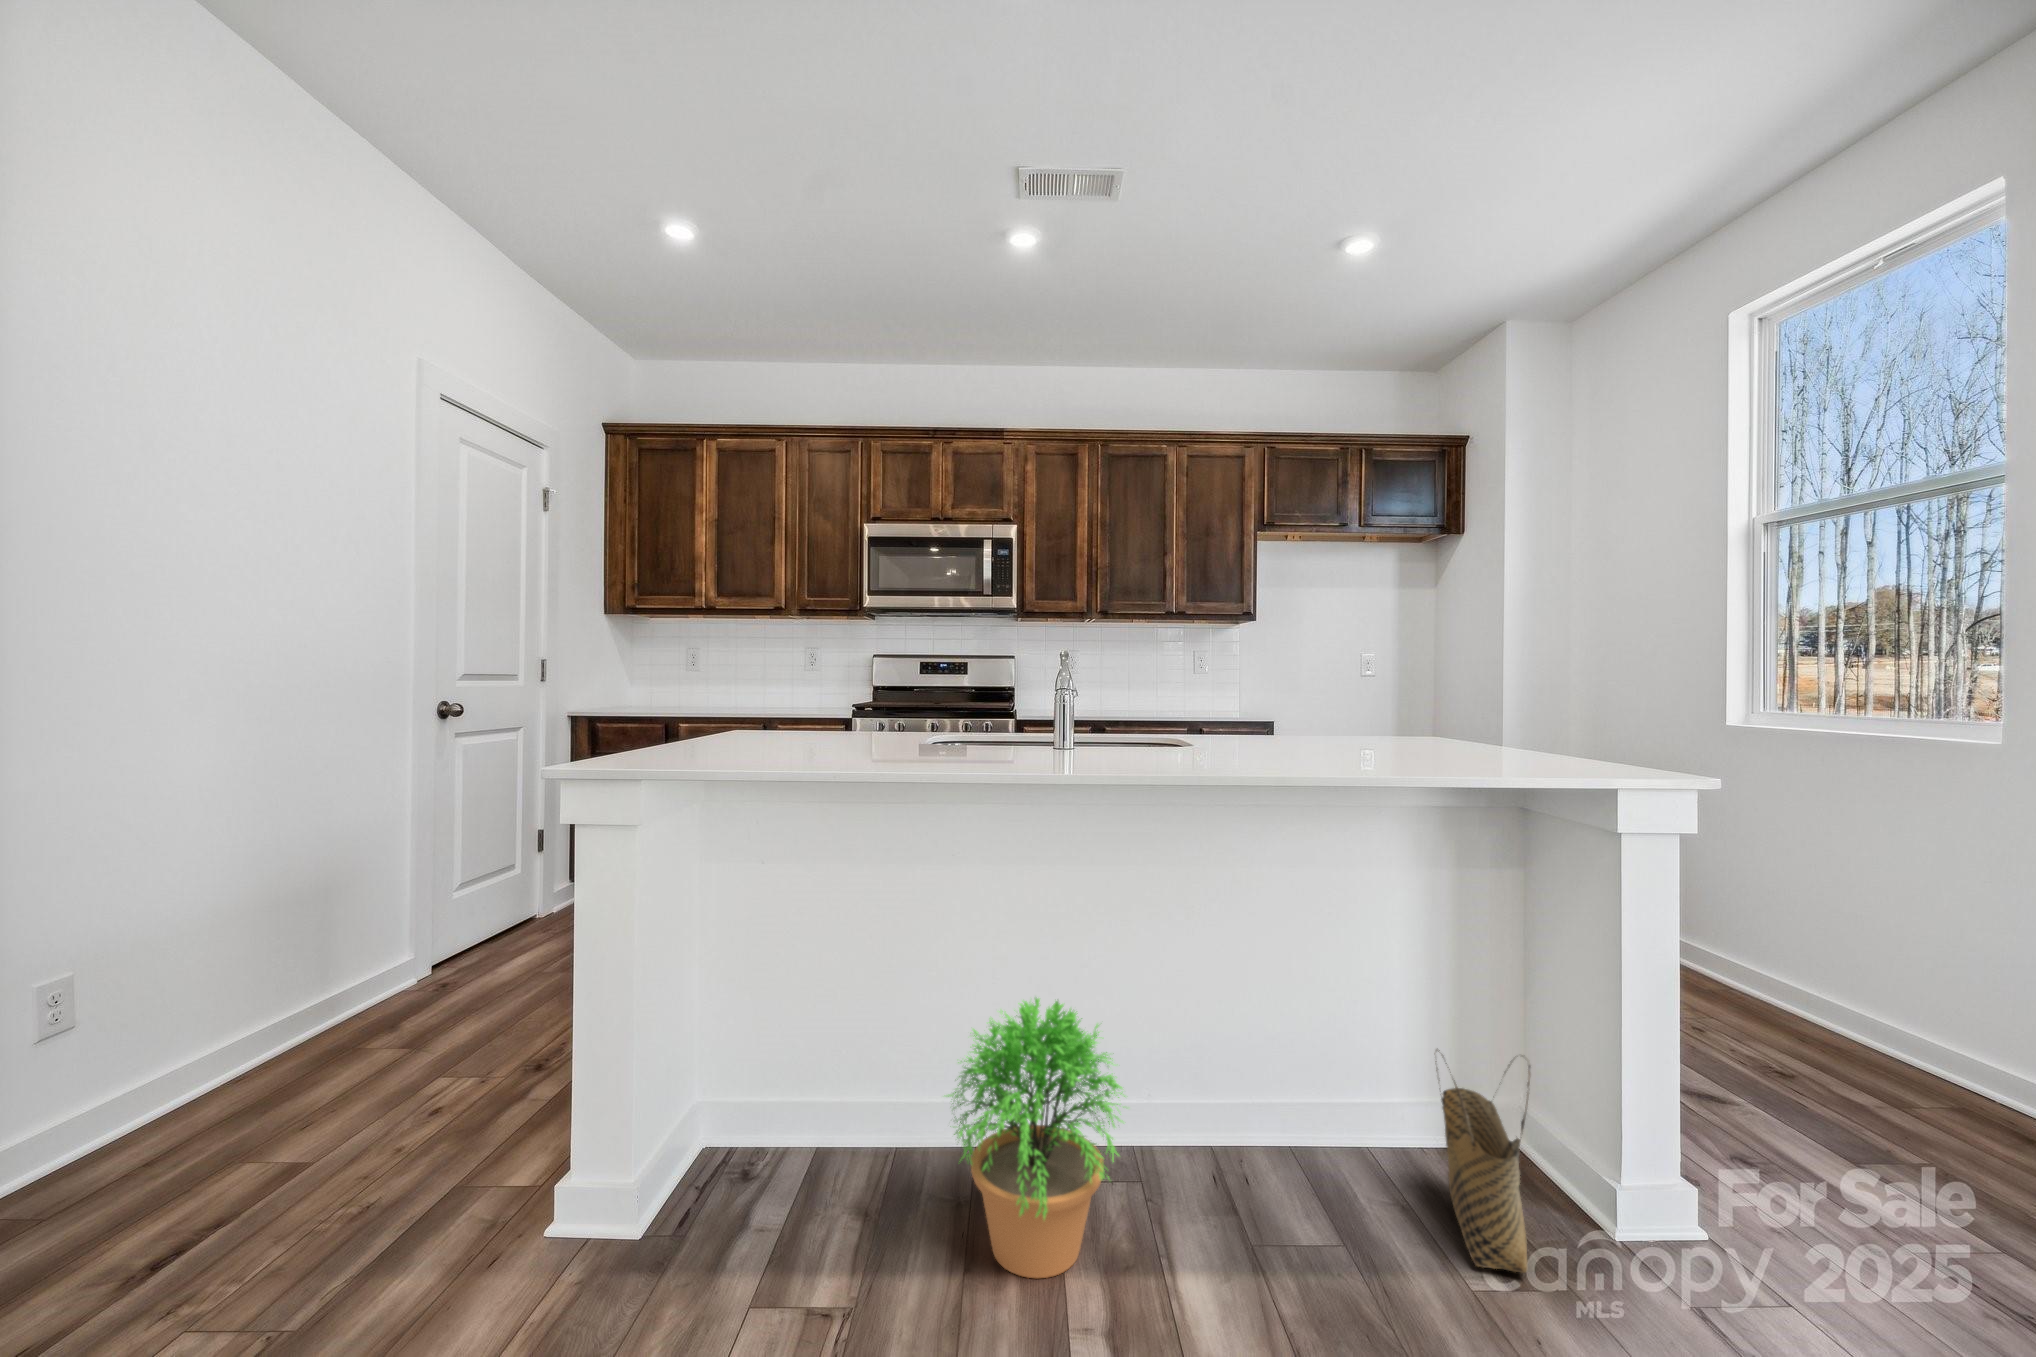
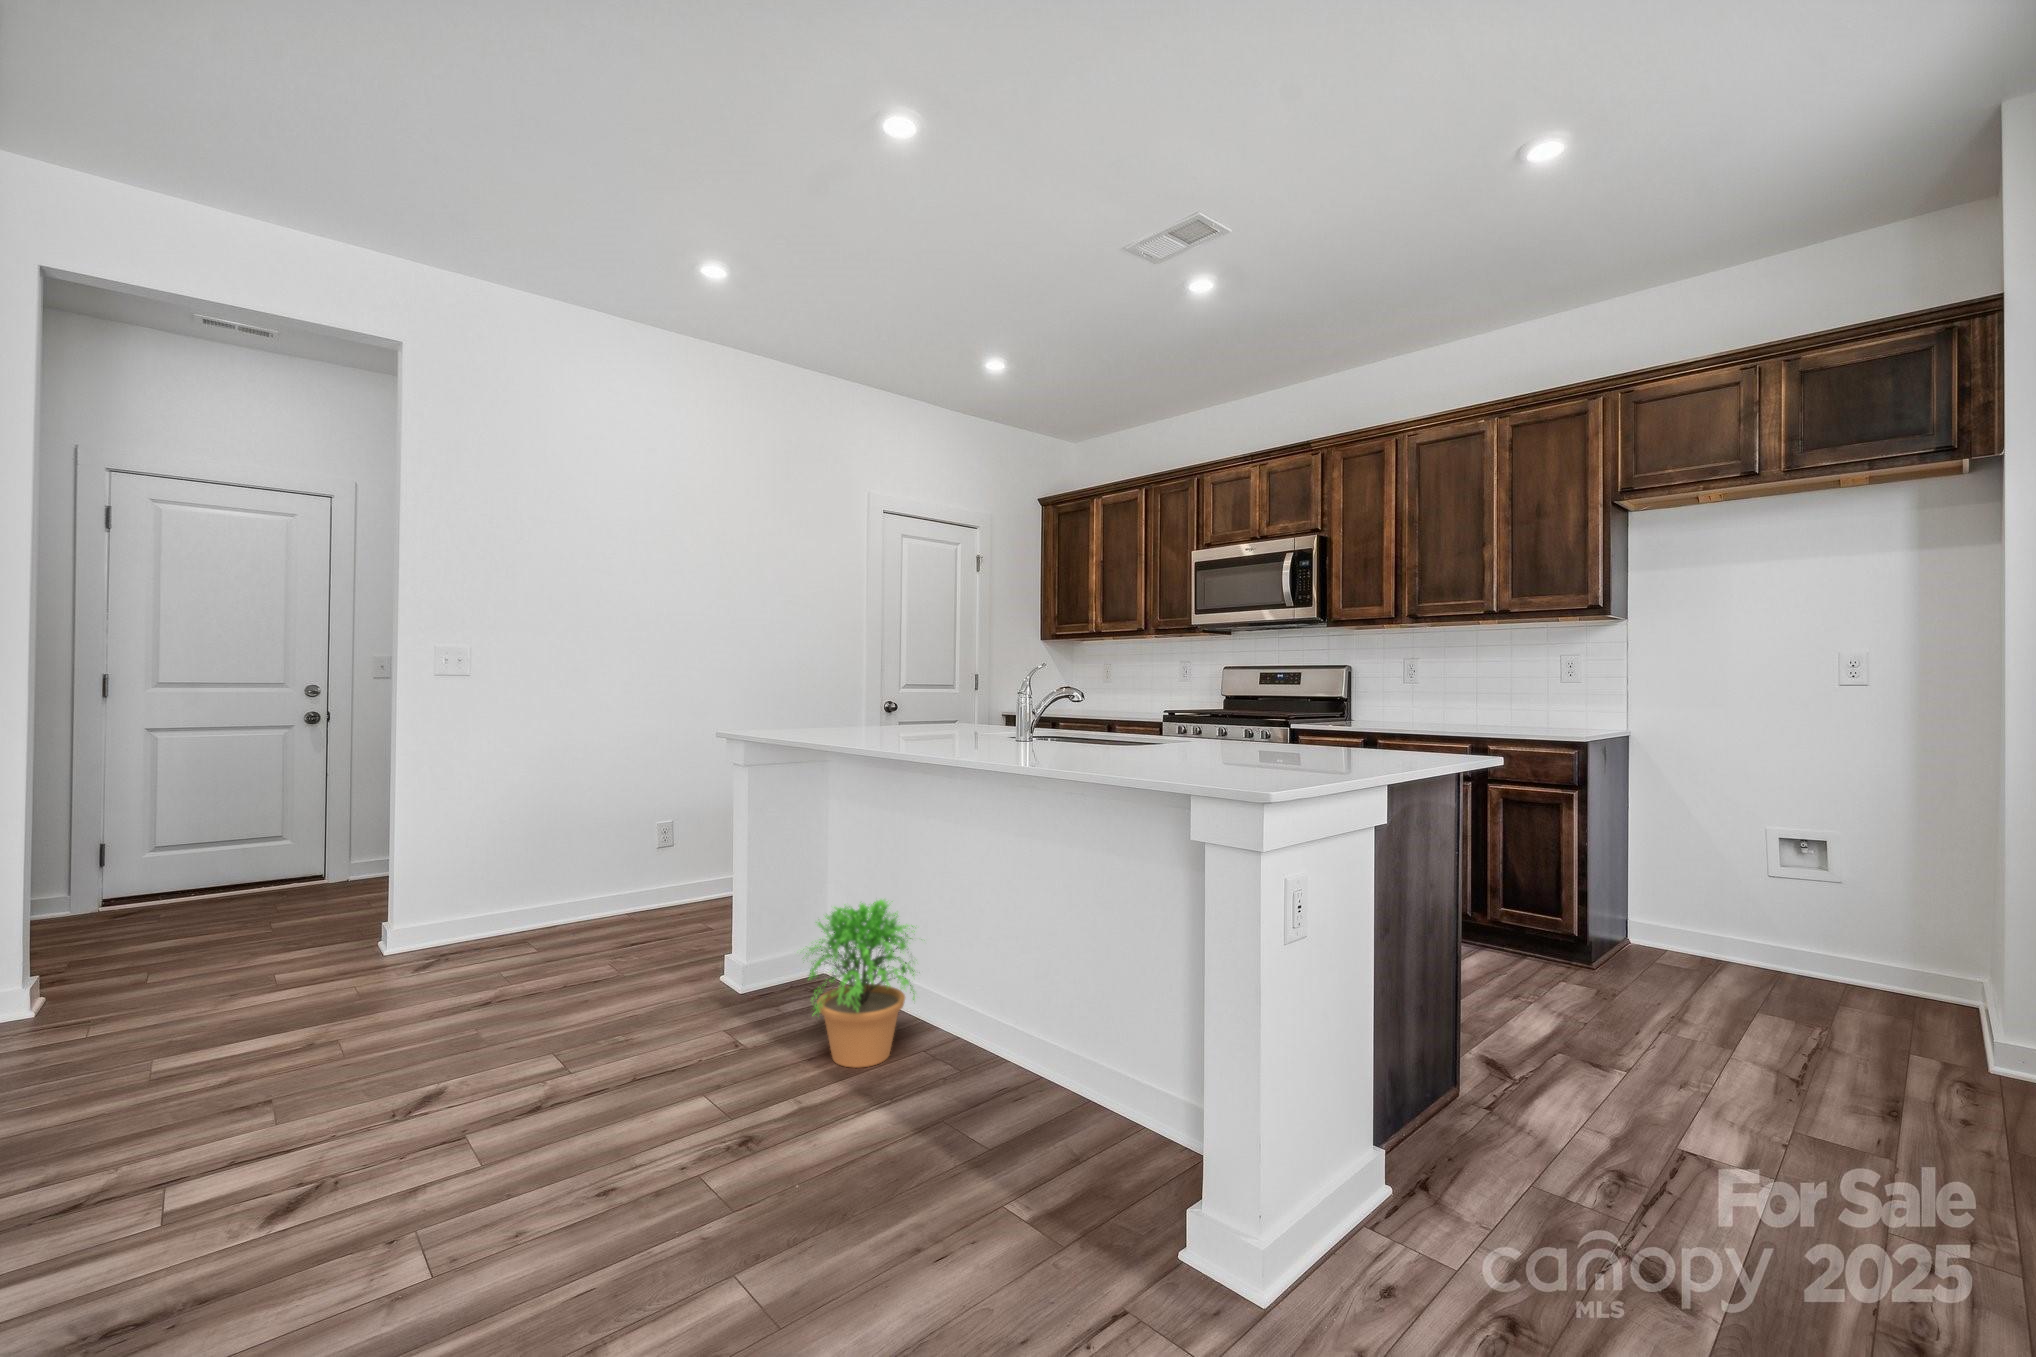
woven basket: present [1435,1050,1531,1273] -> none [1037,1002,1145,1189]

